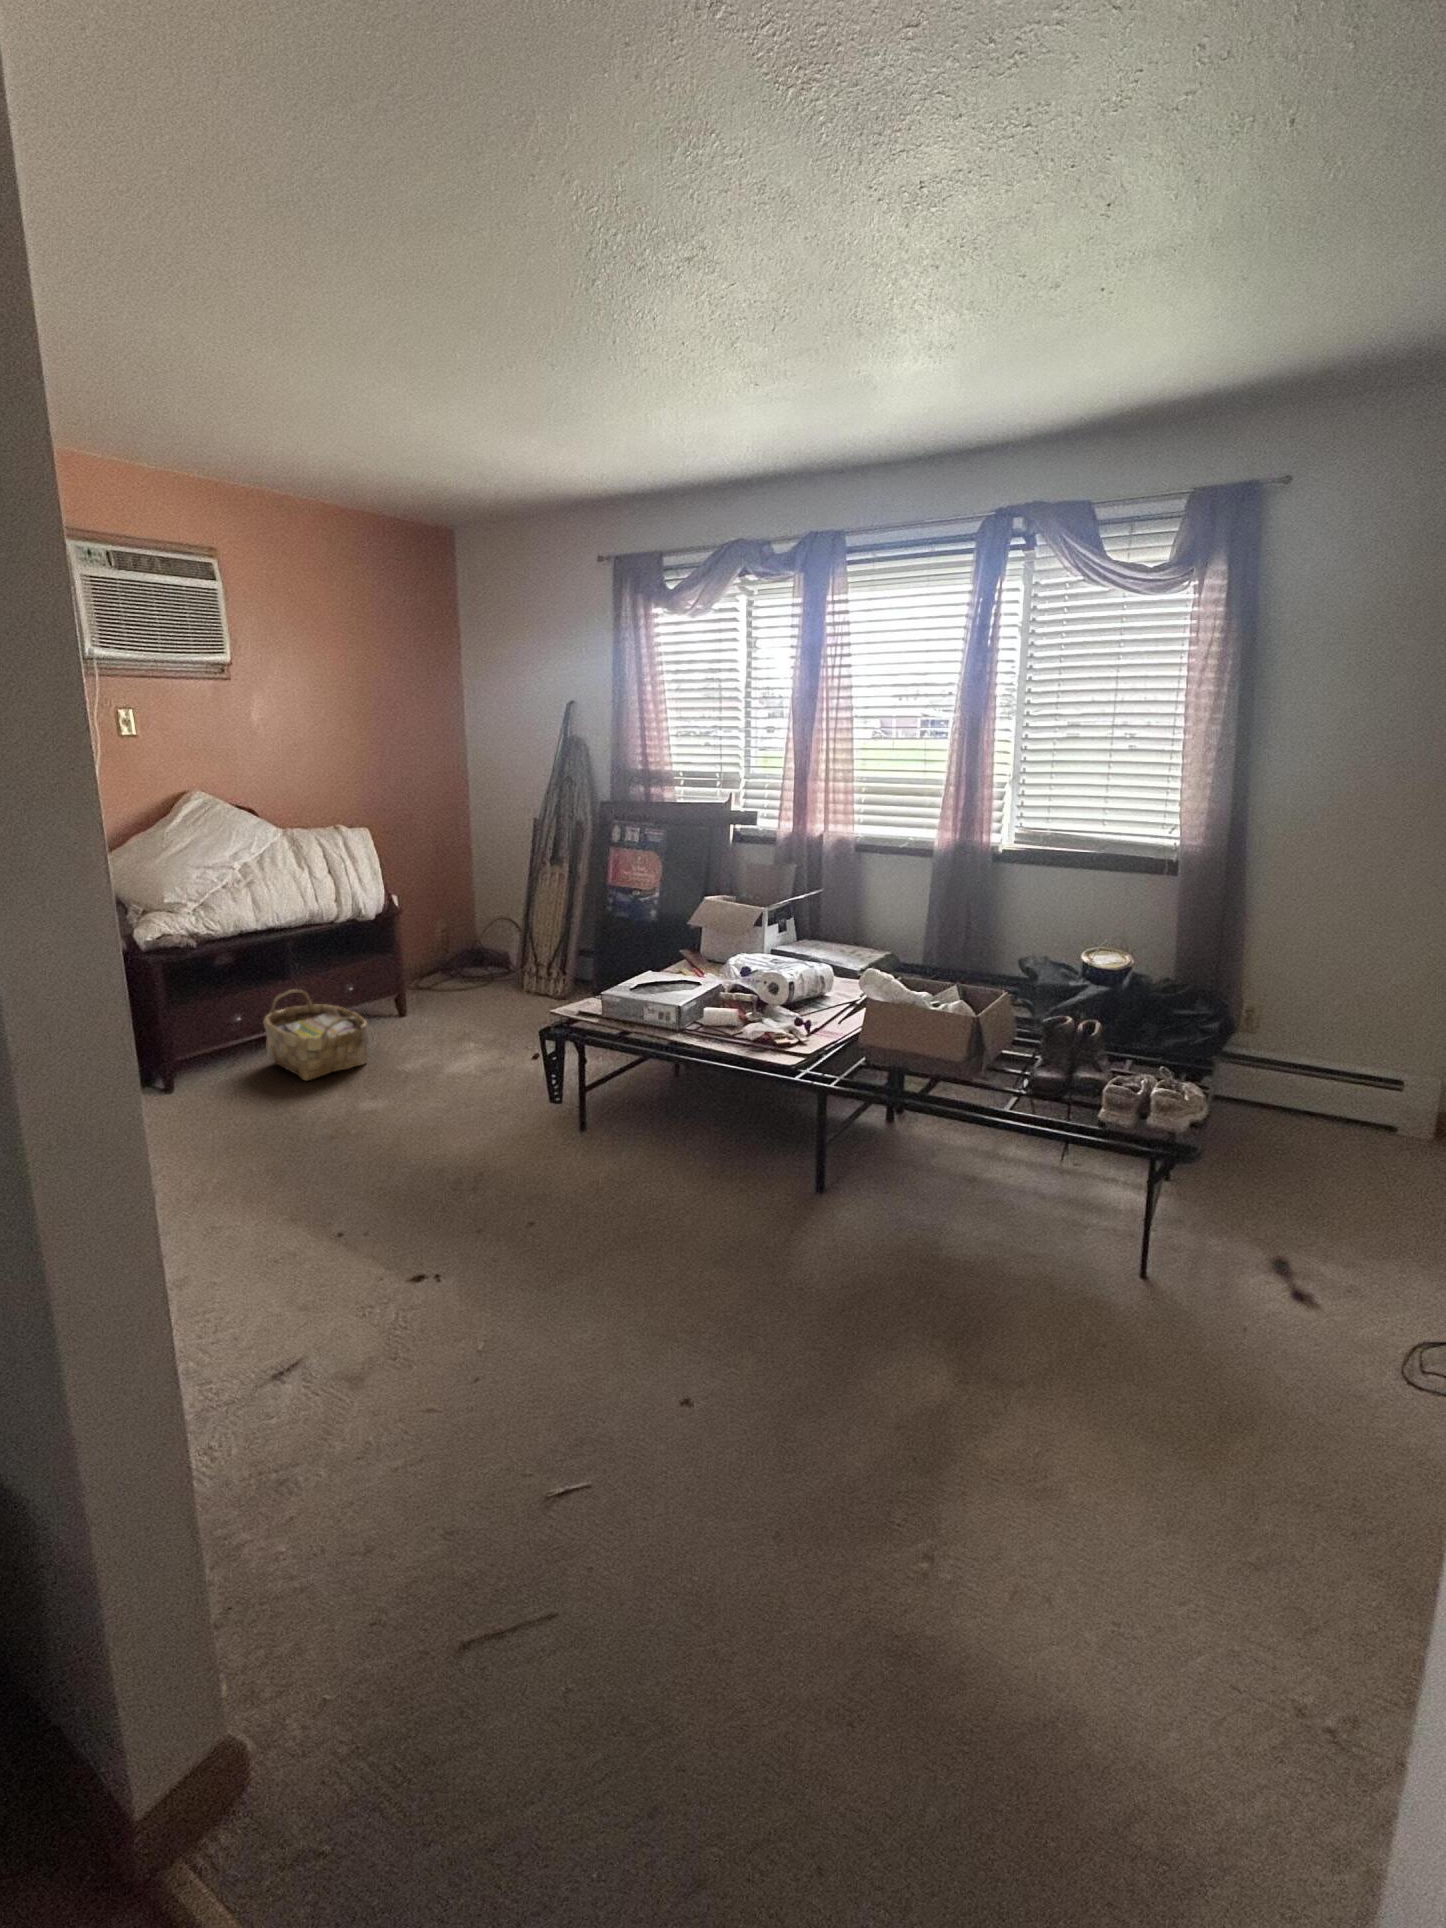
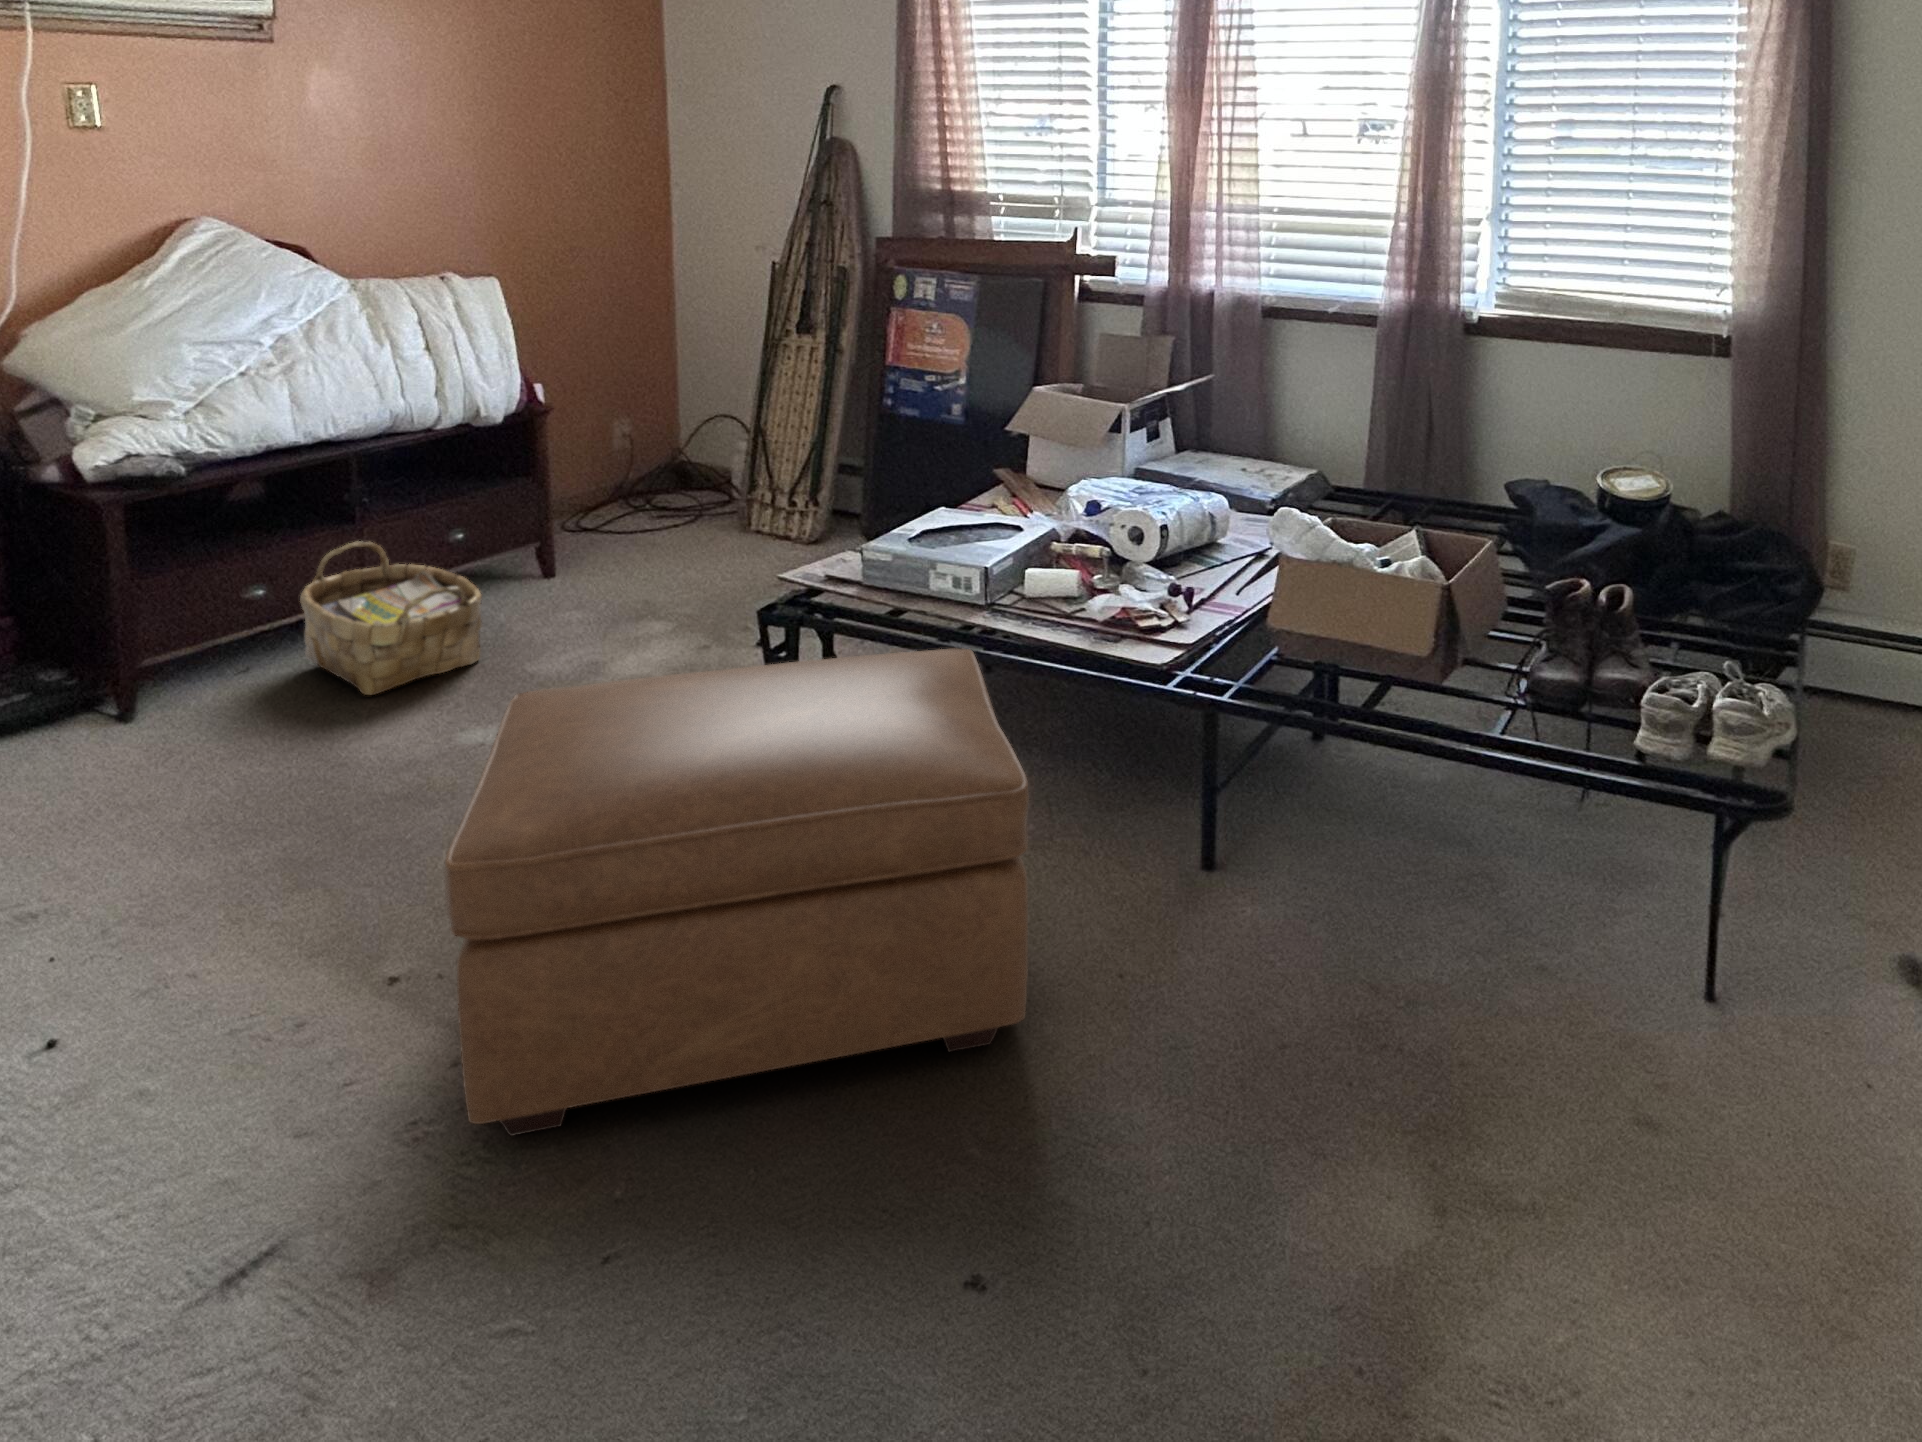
ottoman: none [383,1052,713,1312] -> present [445,649,1029,1136]

